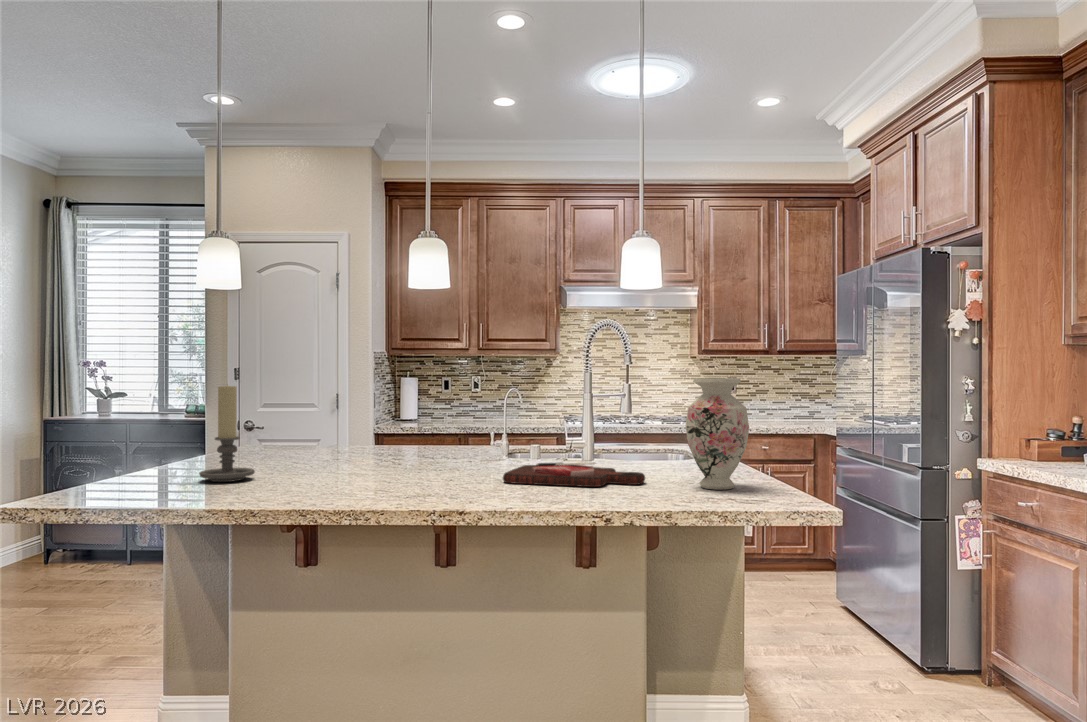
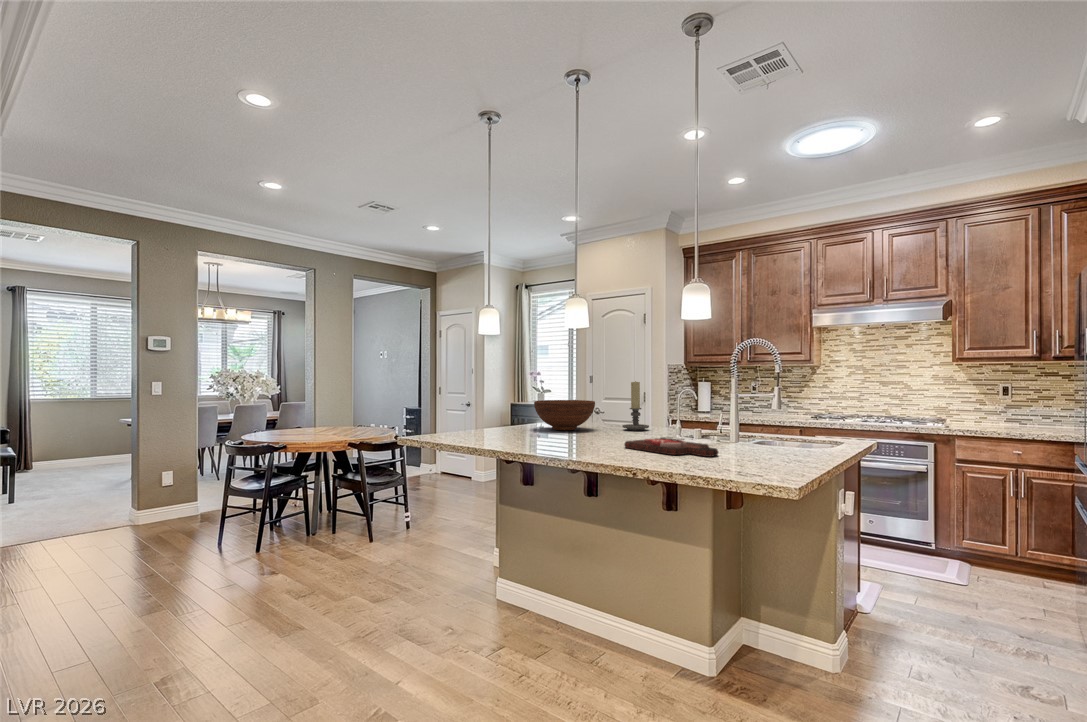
vase: present [686,378,749,490] -> none [736,378,789,466]
candle holder: present [199,385,255,482] -> present [623,381,649,431]
fruit bowl: none [270,412,376,464] -> present [534,400,595,430]

